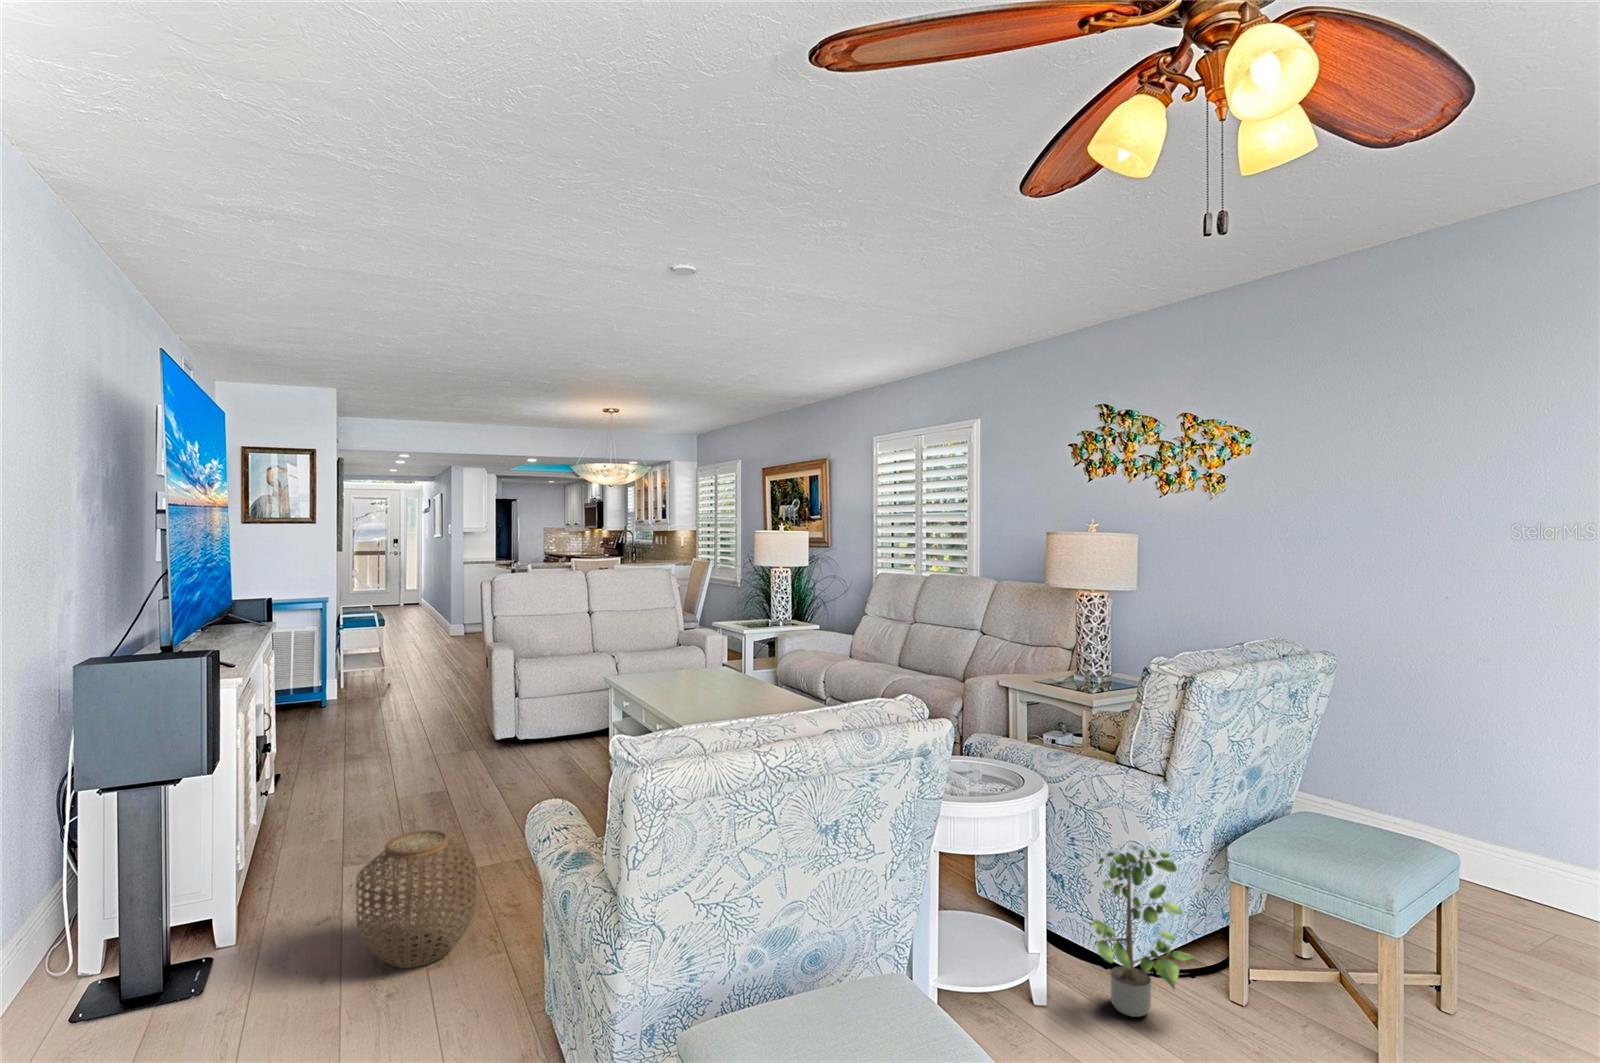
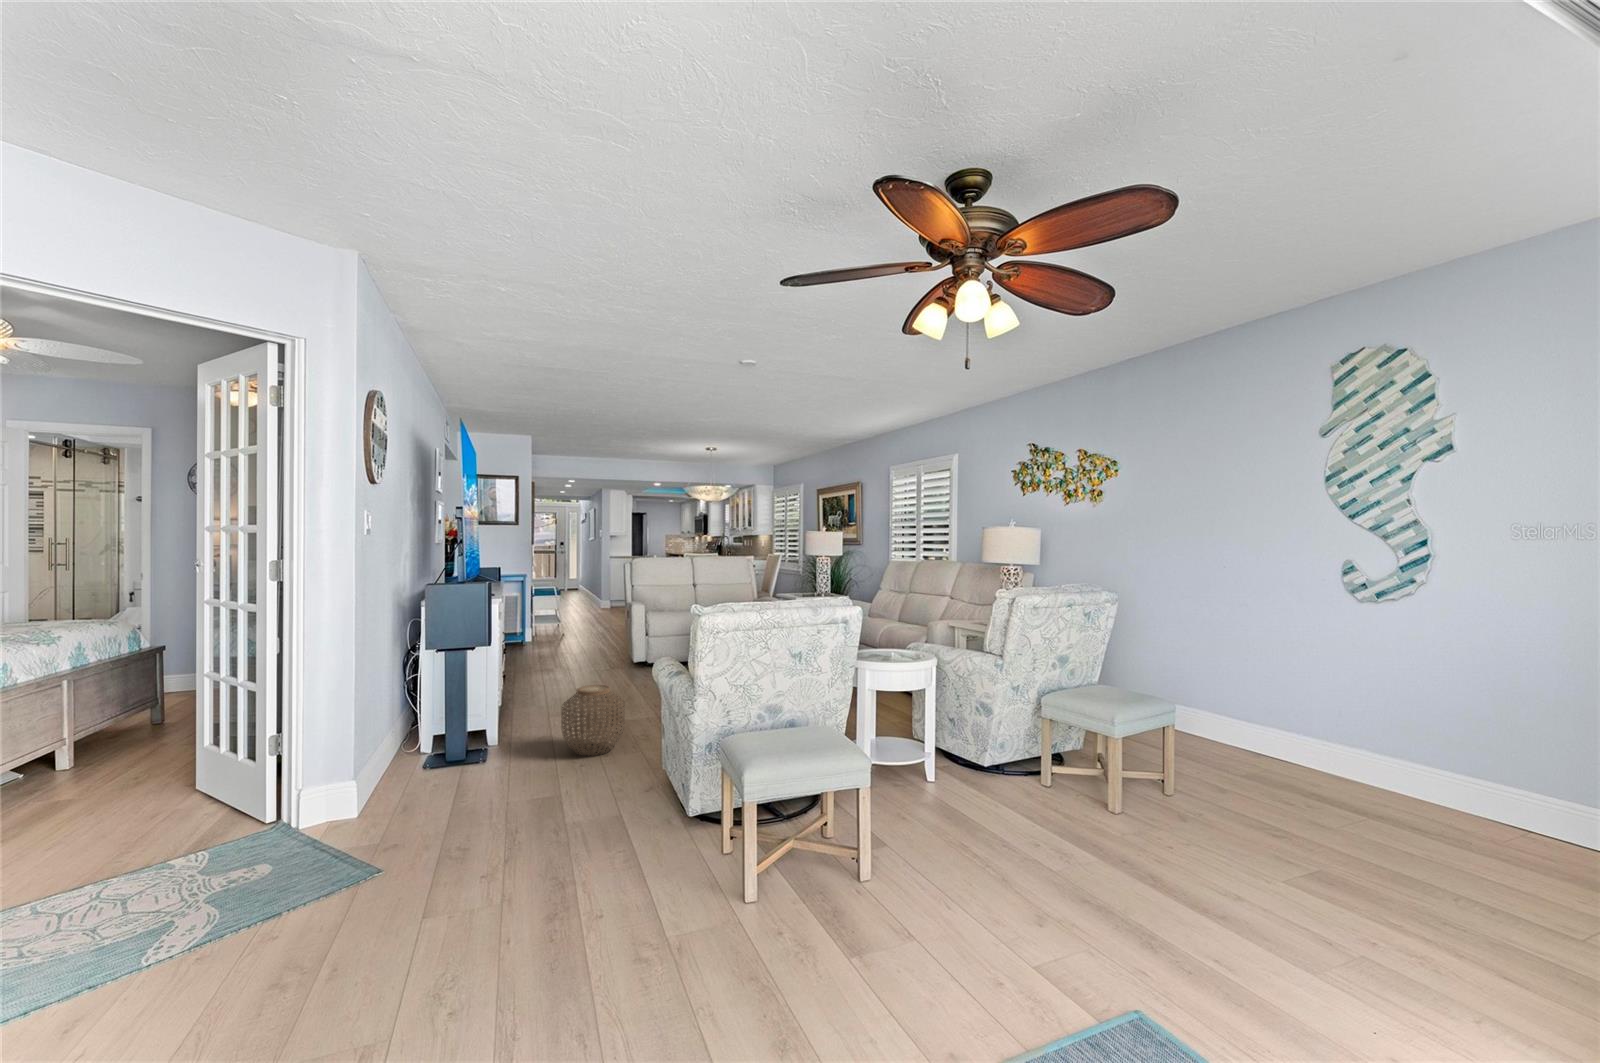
potted plant: present [1092,847,1195,1017] -> none [962,694,1021,790]

